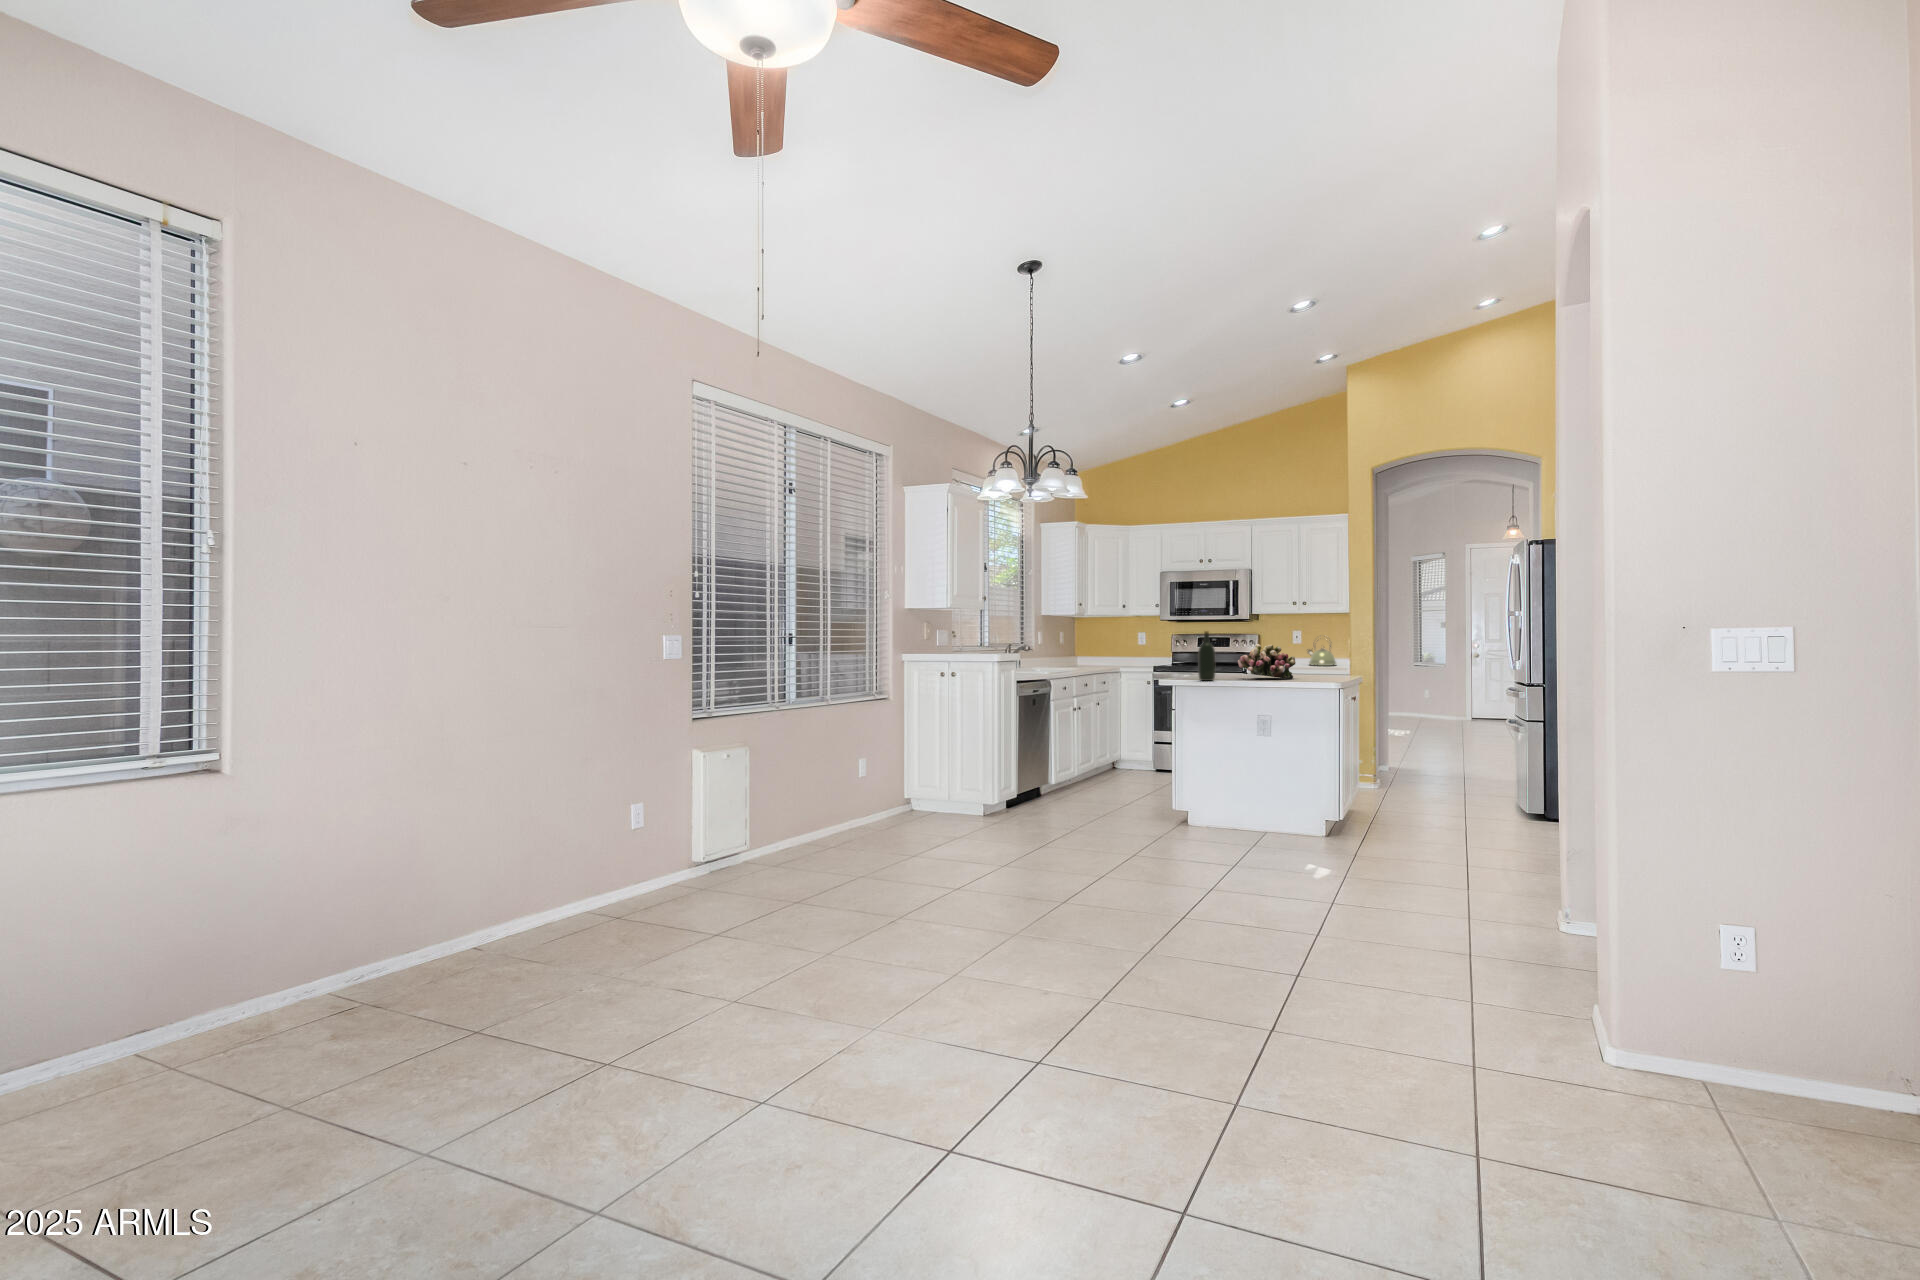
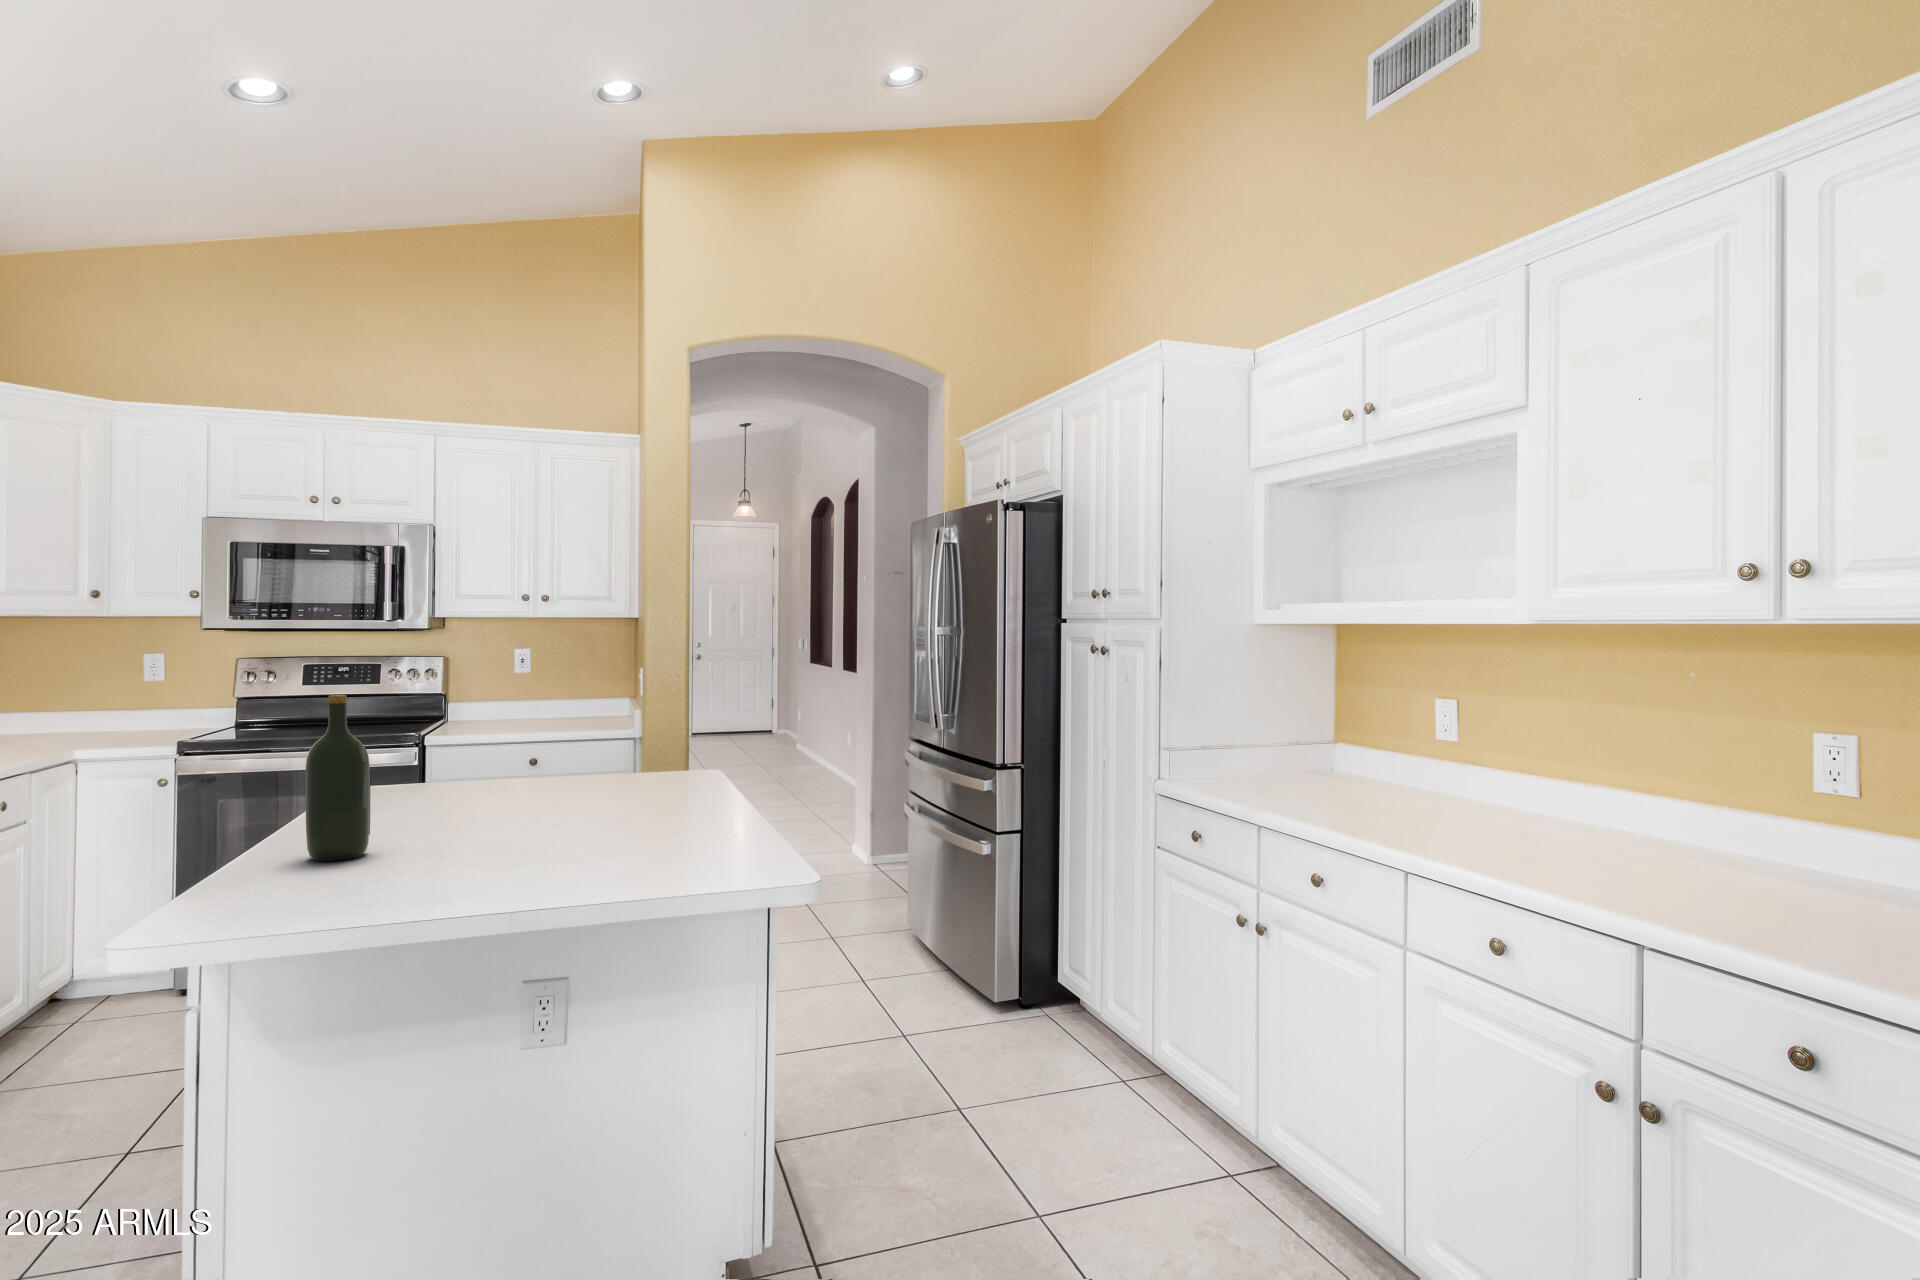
flower arrangement: present [1238,644,1296,679] -> none [437,718,603,813]
kettle: present [1308,644,1337,666] -> none [541,659,598,717]

